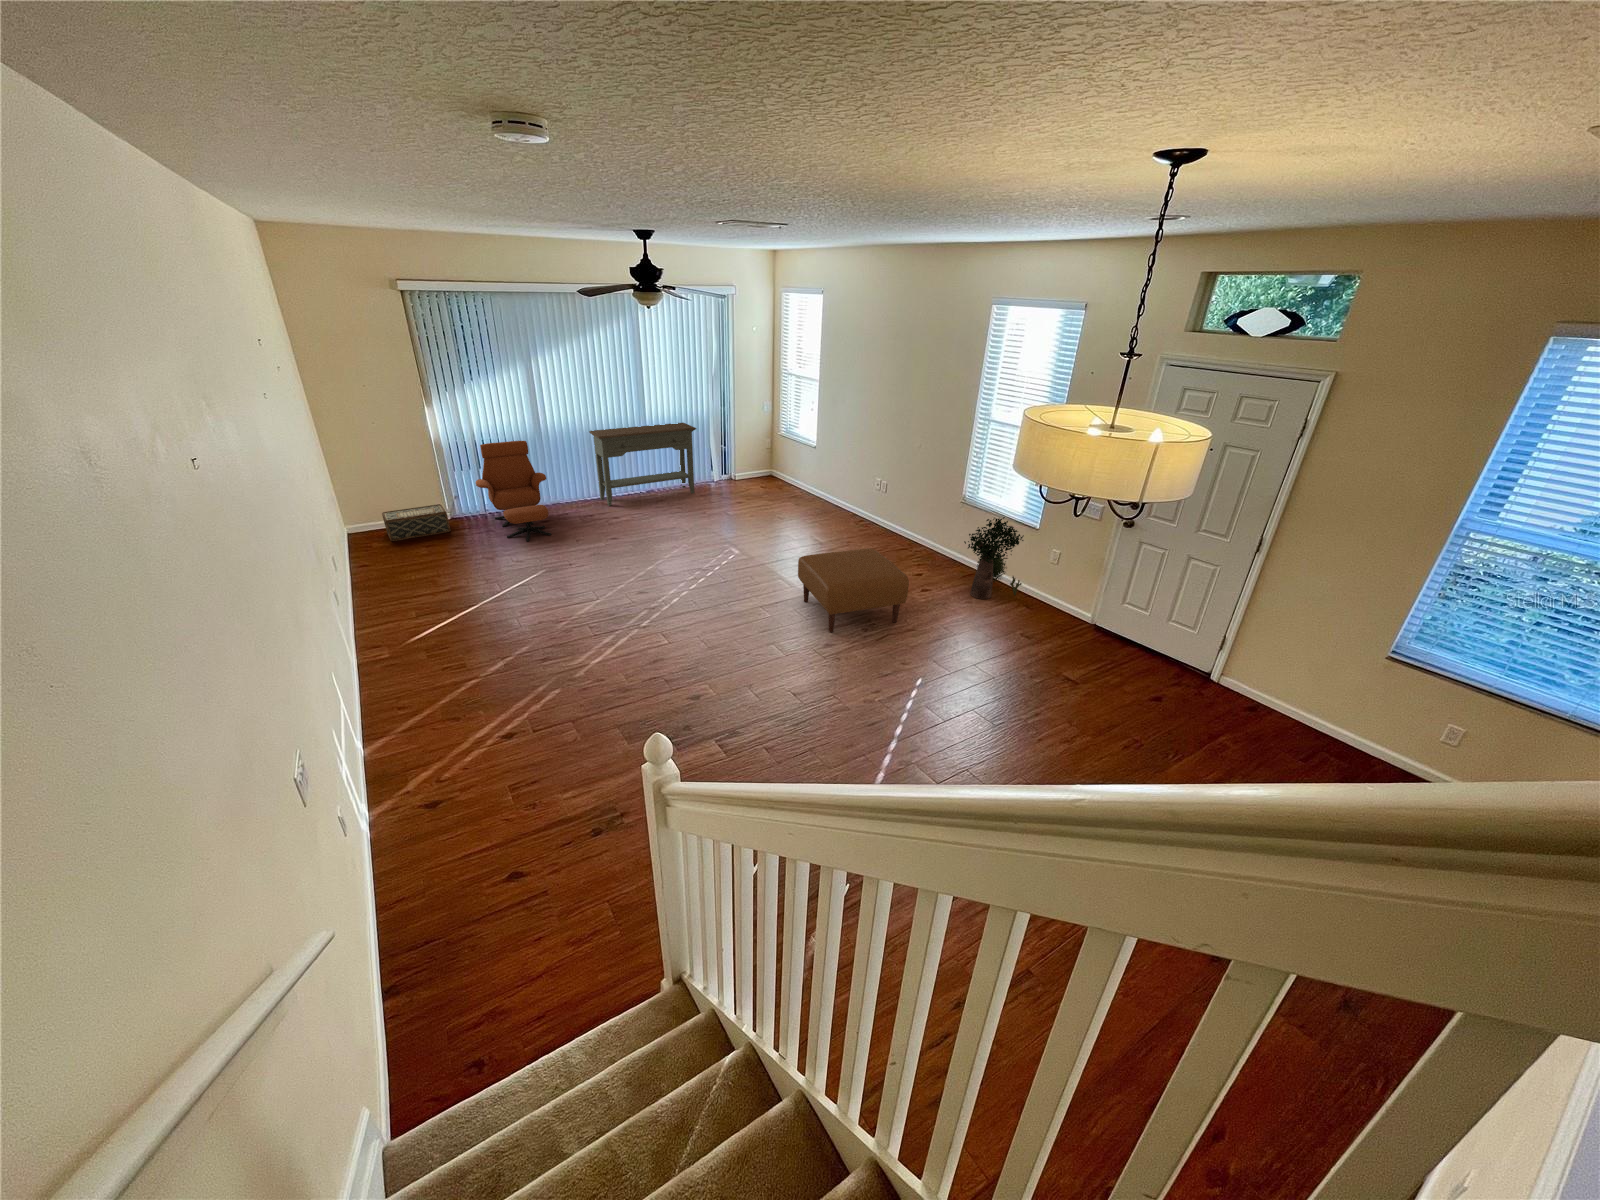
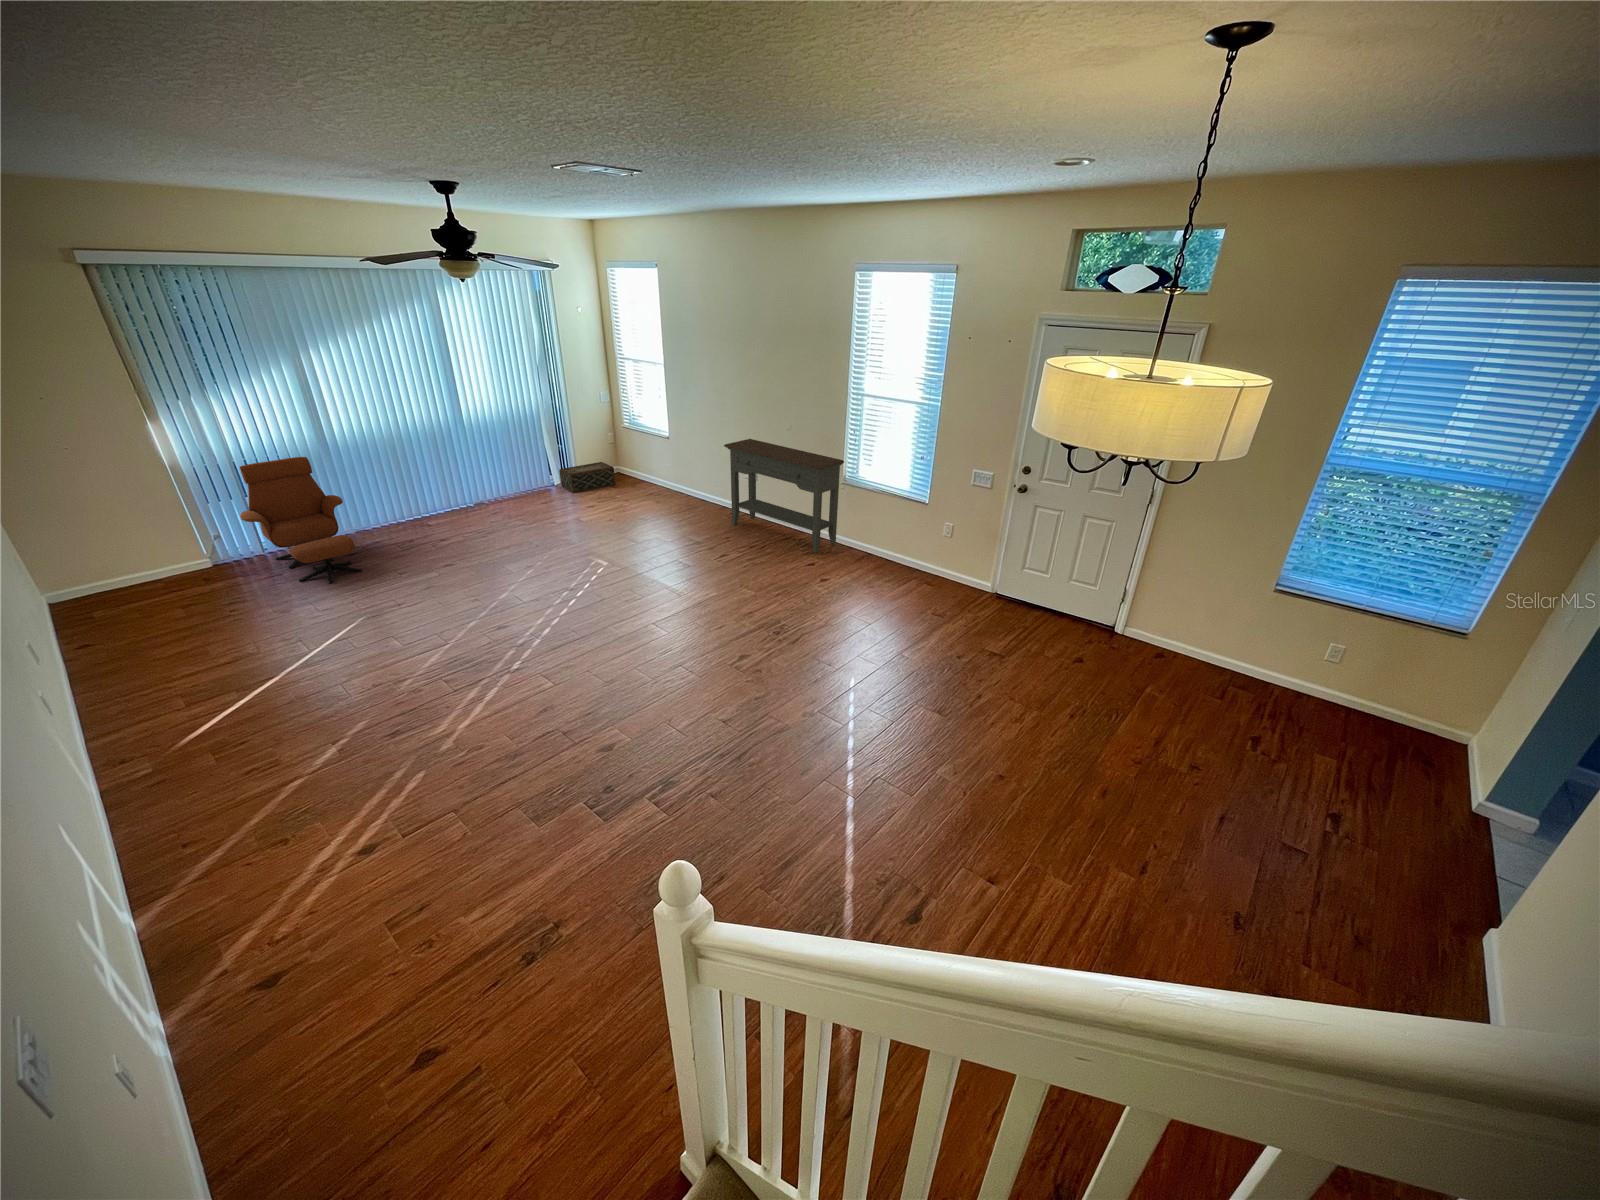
console table: present [589,423,696,506] -> present [724,439,844,553]
woven basket: present [382,504,451,541] -> present [559,462,616,493]
potted plant: present [964,517,1024,599] -> none [859,494,919,581]
ottoman: present [798,548,909,632] -> none [690,542,817,641]

